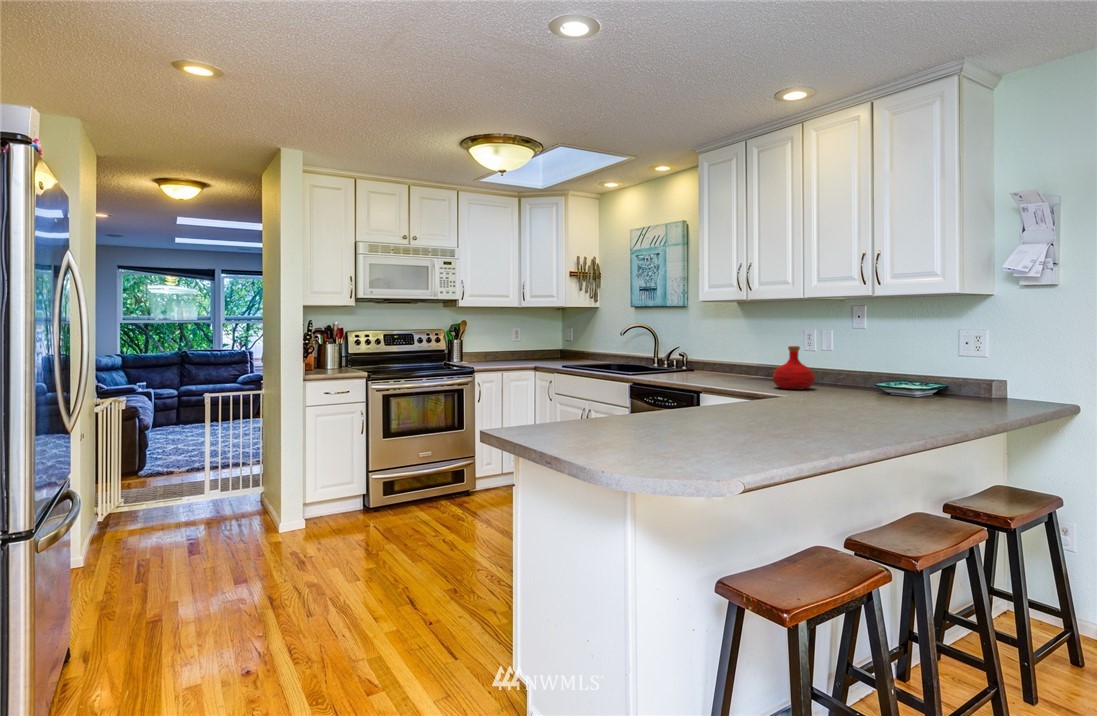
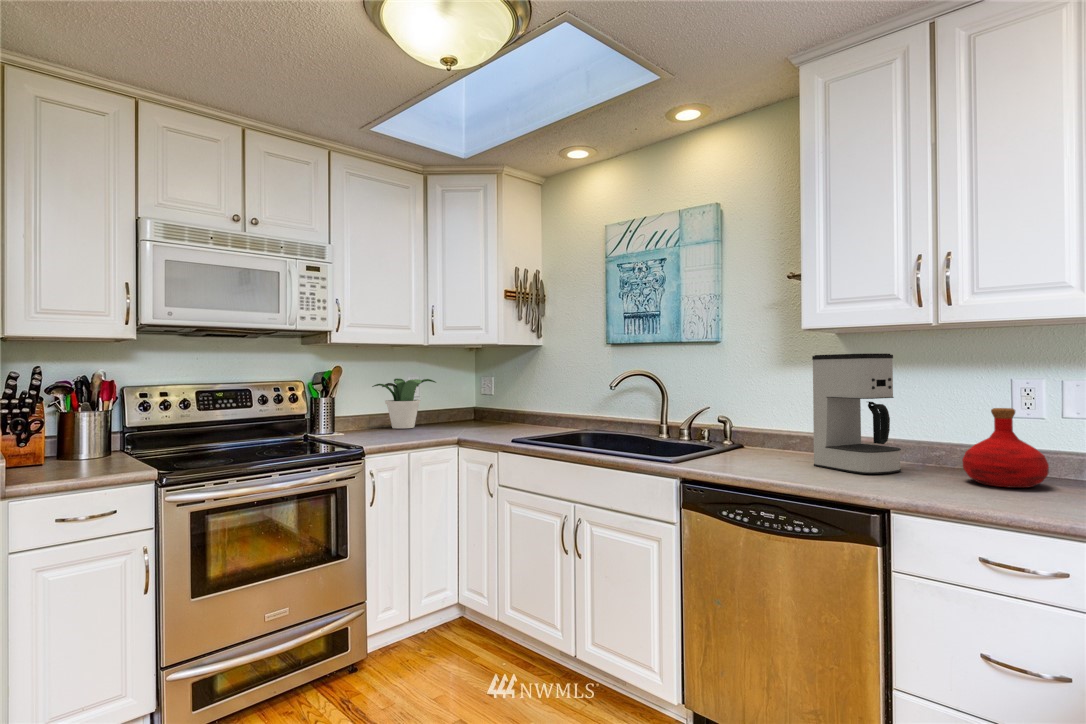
coffee maker: none [711,315,757,384] -> present [812,354,901,474]
potted plant: none [487,330,528,362] -> present [372,378,436,429]

